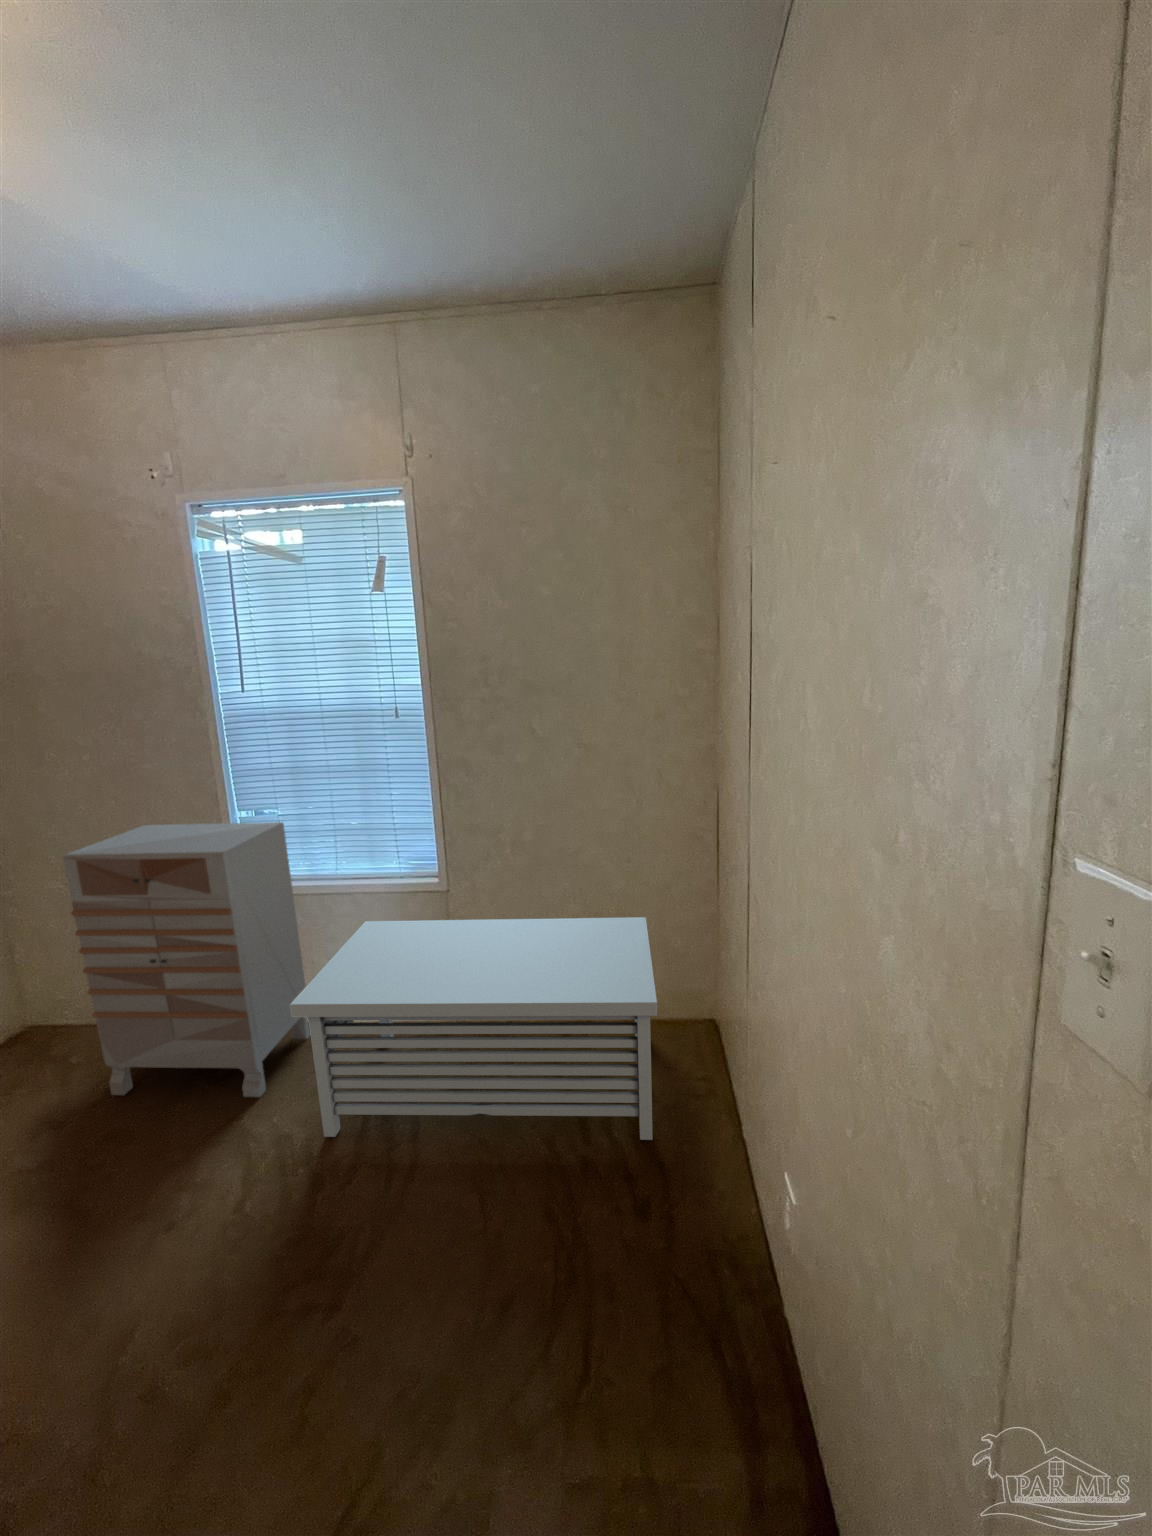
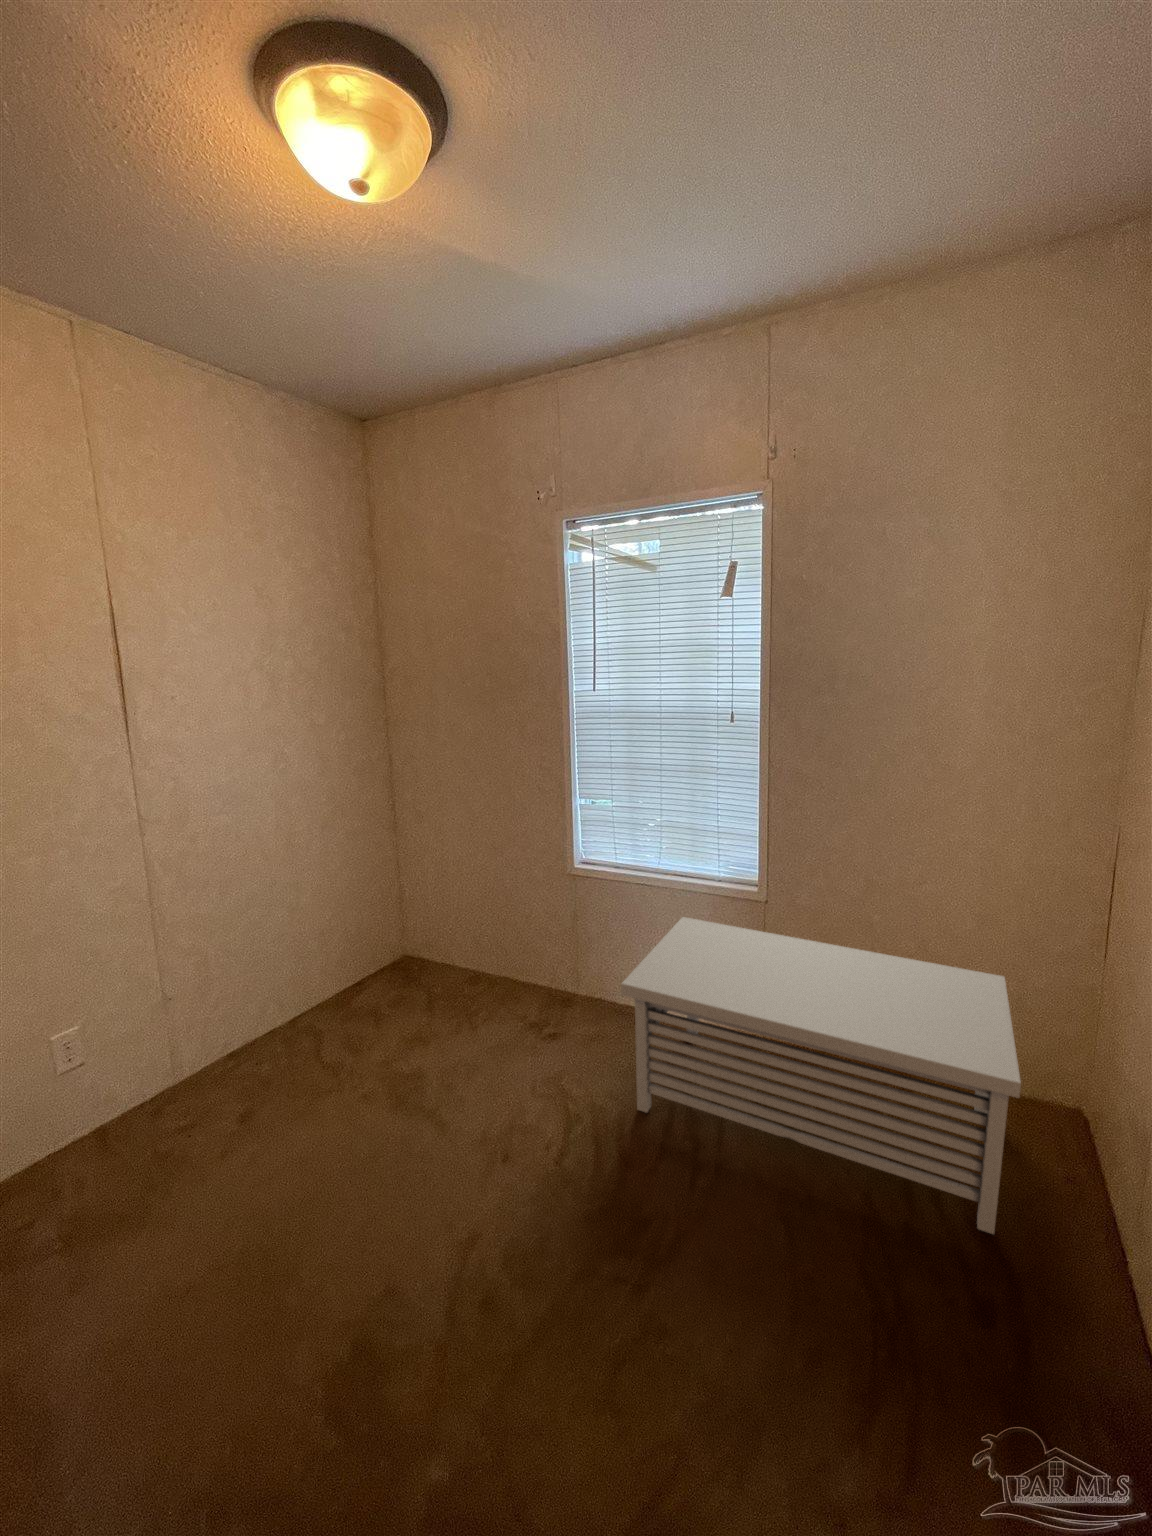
dresser: present [63,822,310,1097] -> none [456,800,623,1056]

